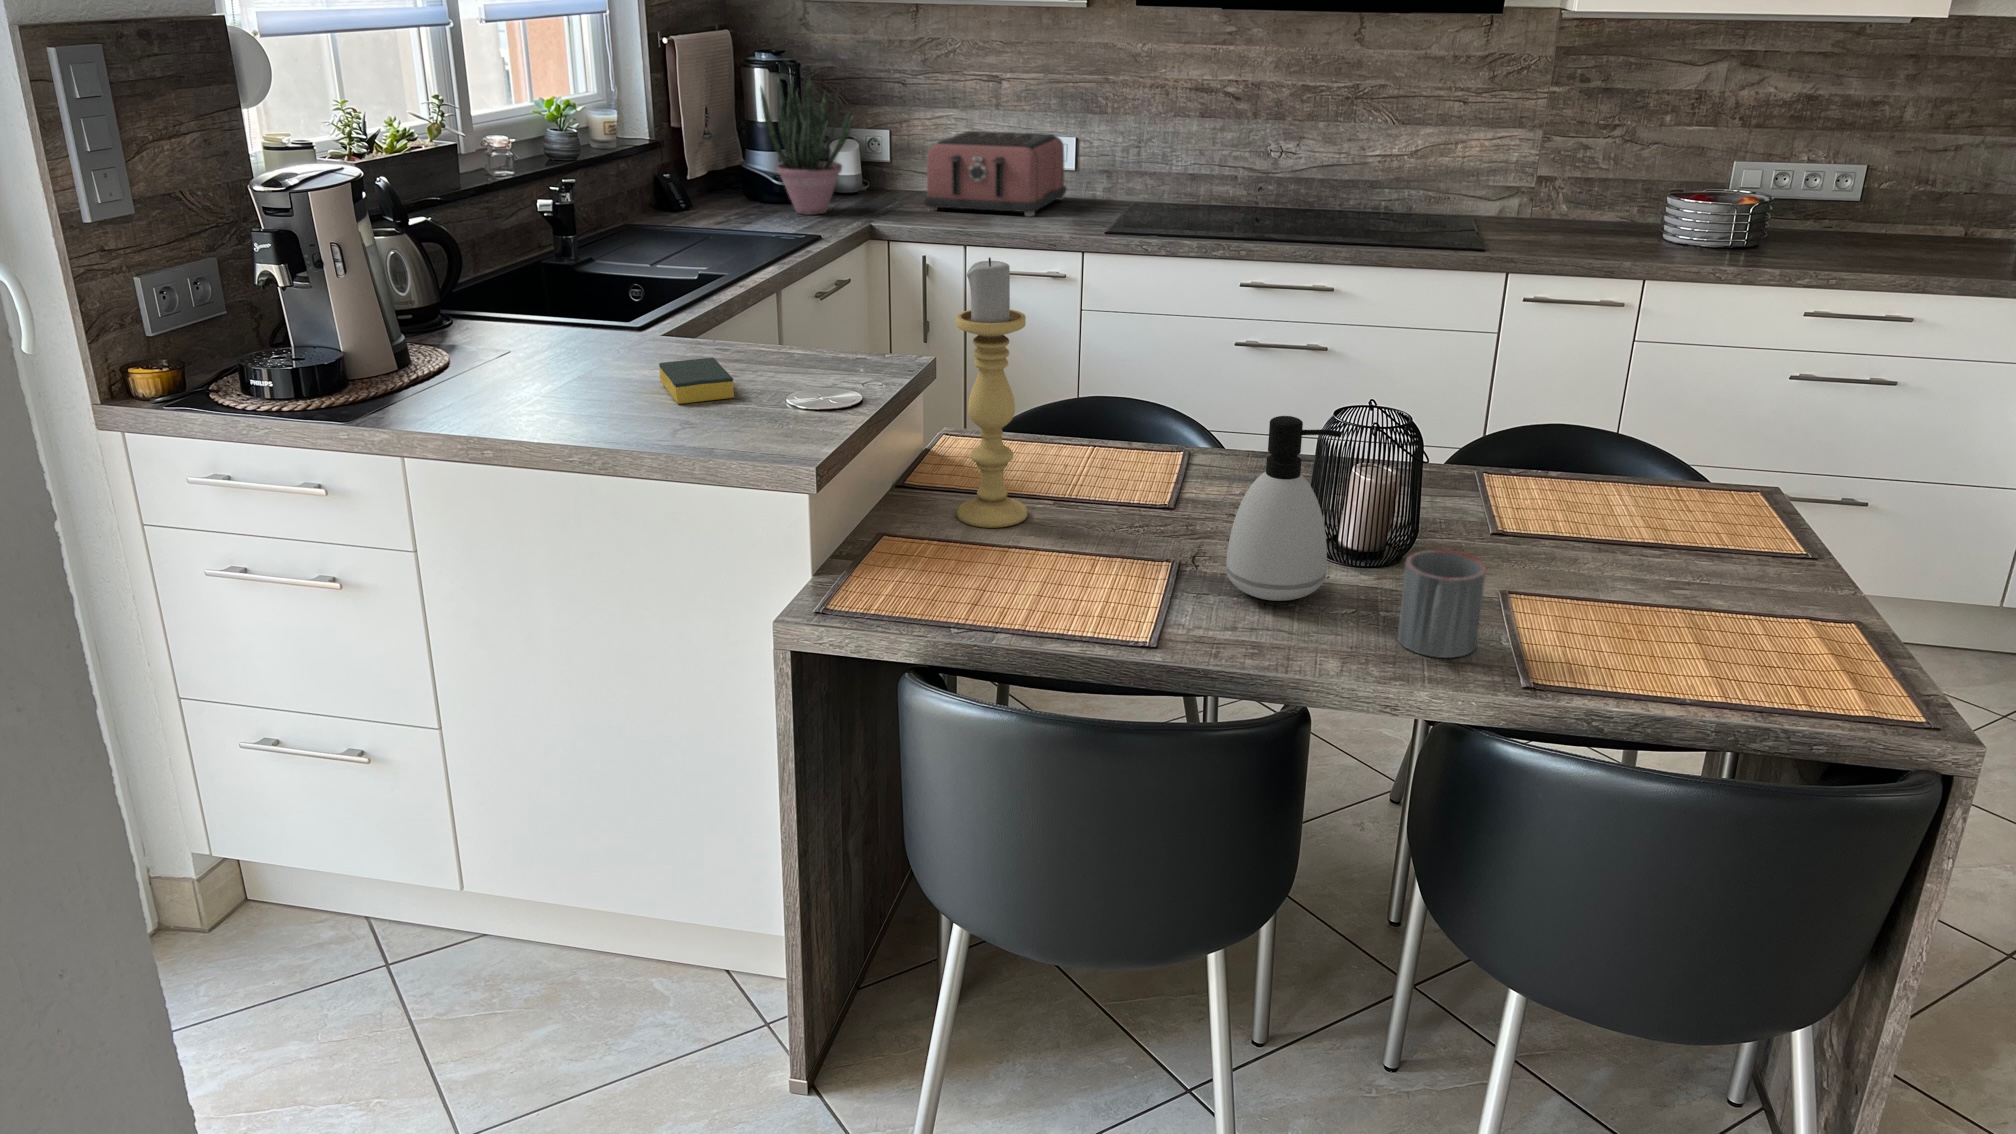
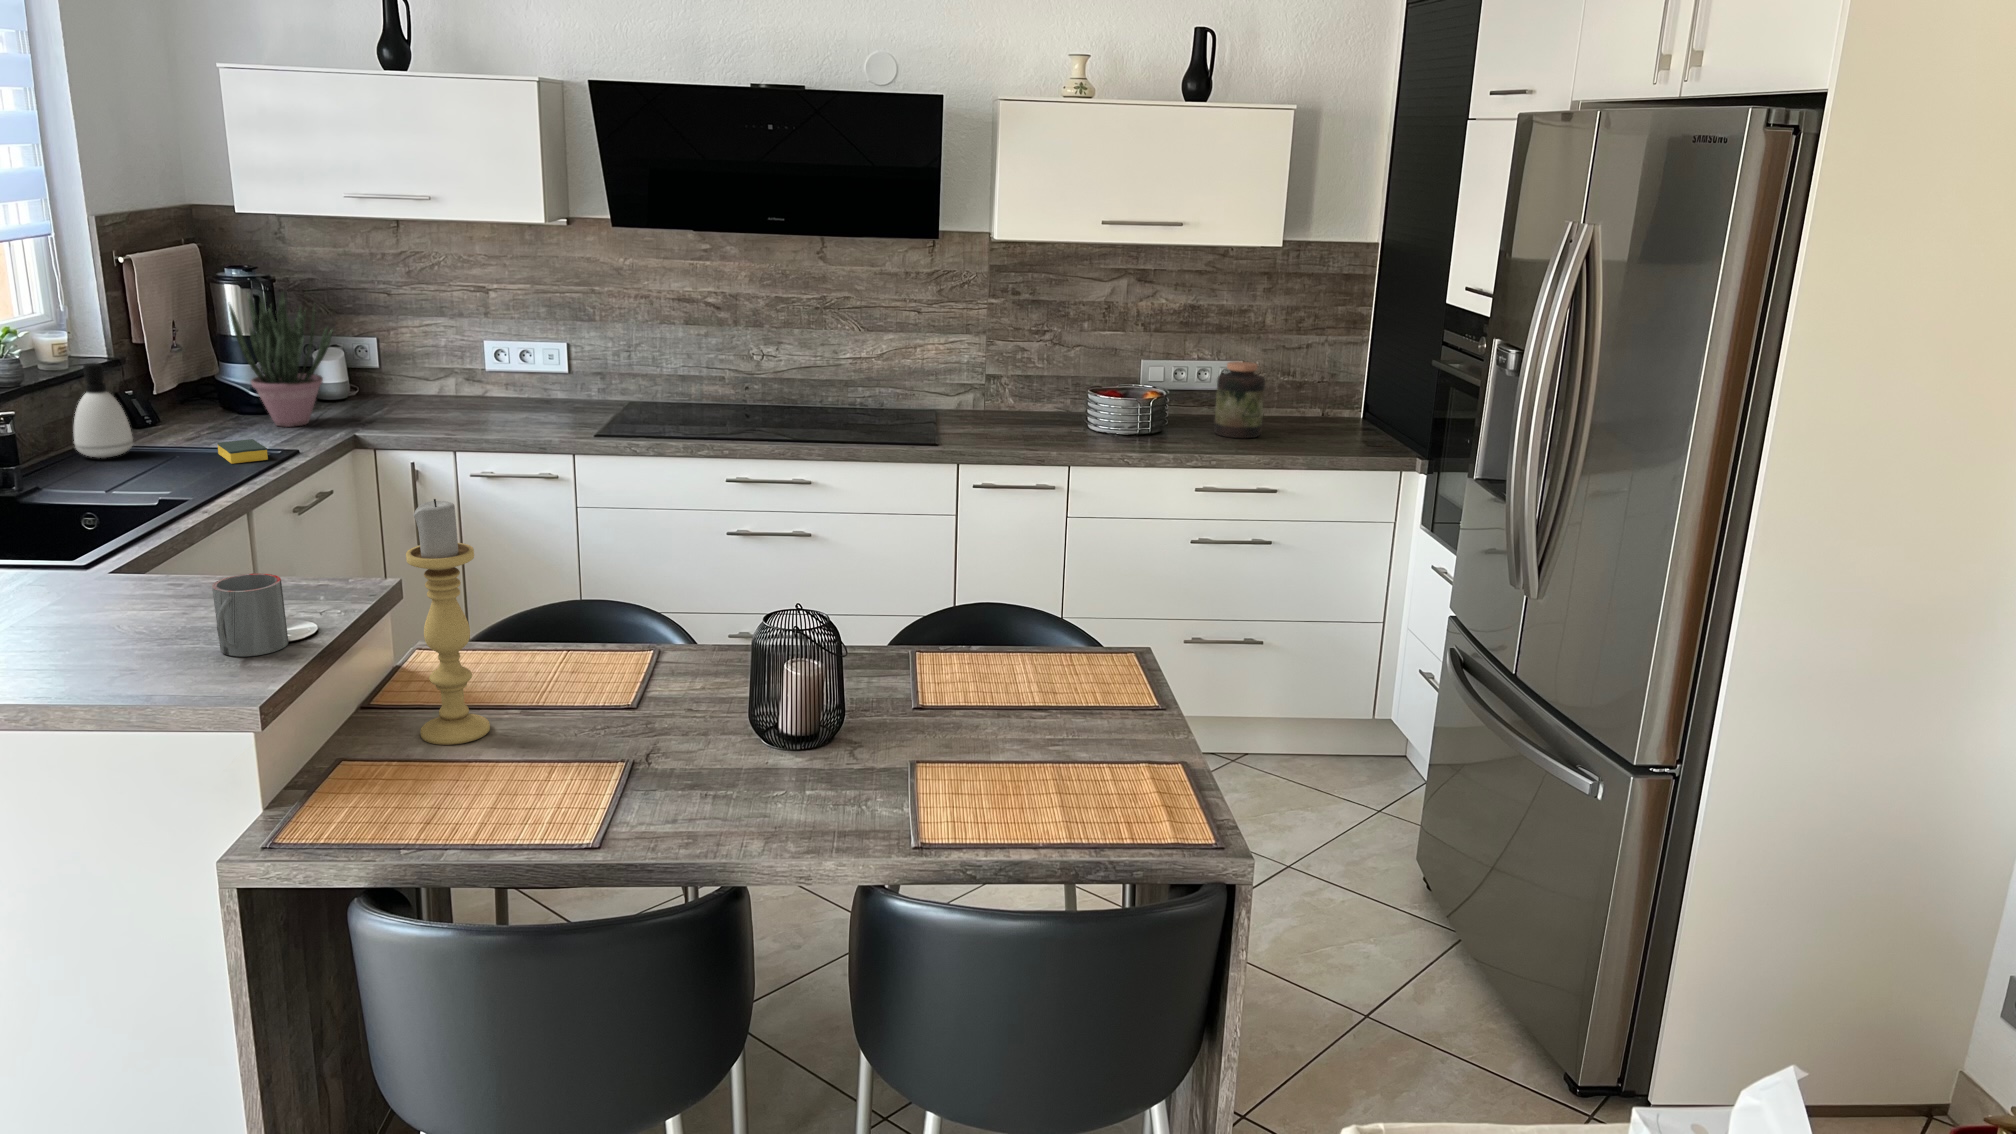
toaster: present [924,131,1067,217] -> none [413,340,559,422]
jar: none [1823,162,1901,256] -> present [1214,361,1265,438]
sponge: present [659,358,734,404] -> present [217,439,268,464]
soap dispenser: present [1226,416,1342,601] -> present [73,362,133,458]
mug: present [1397,550,1486,658] -> present [212,573,288,656]

